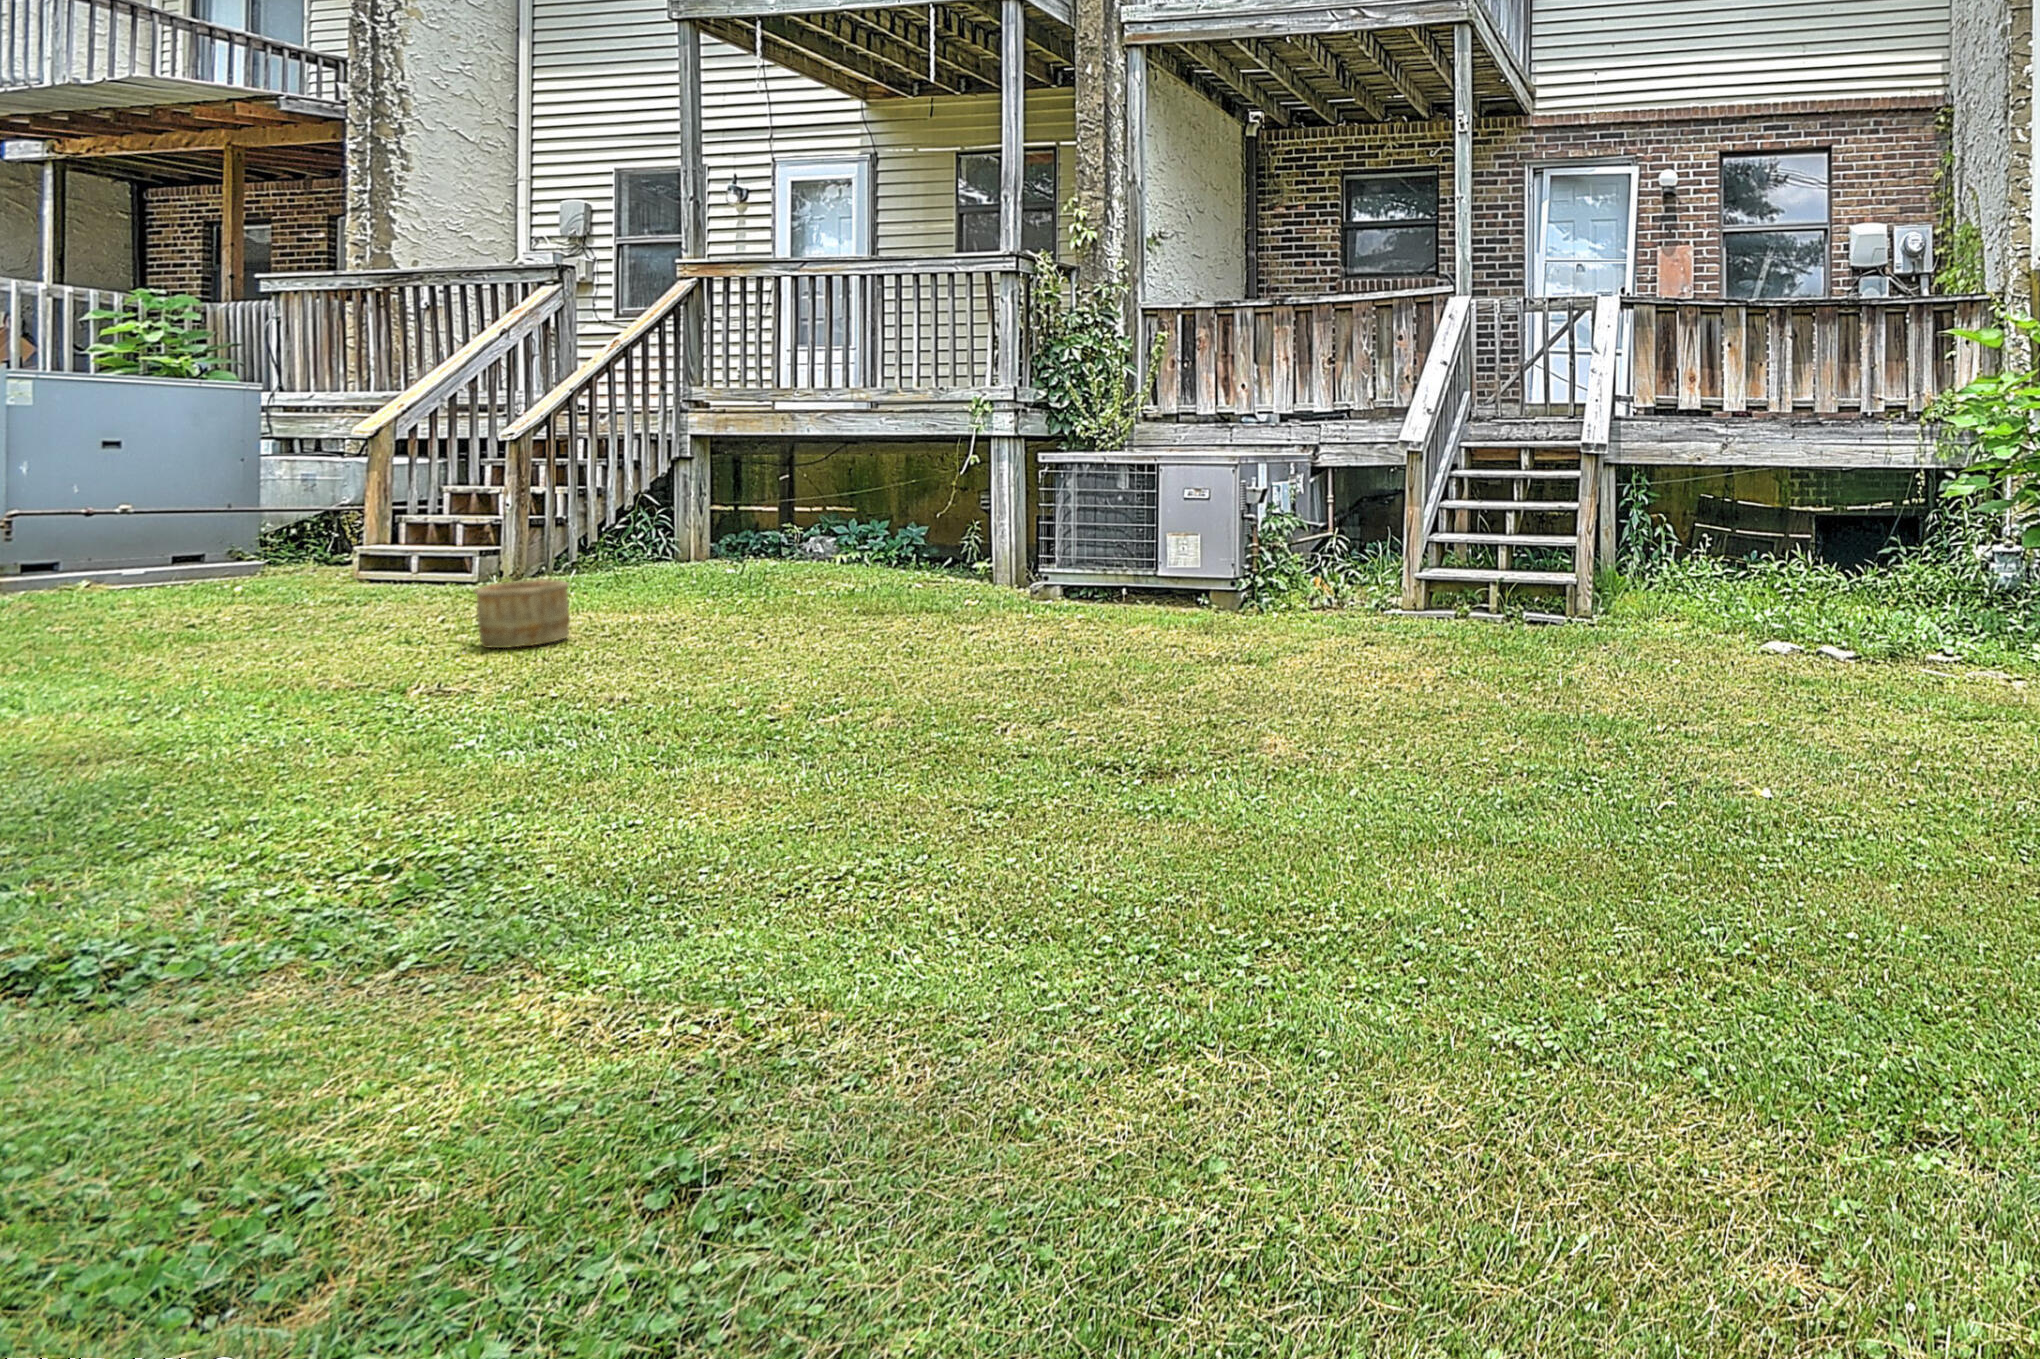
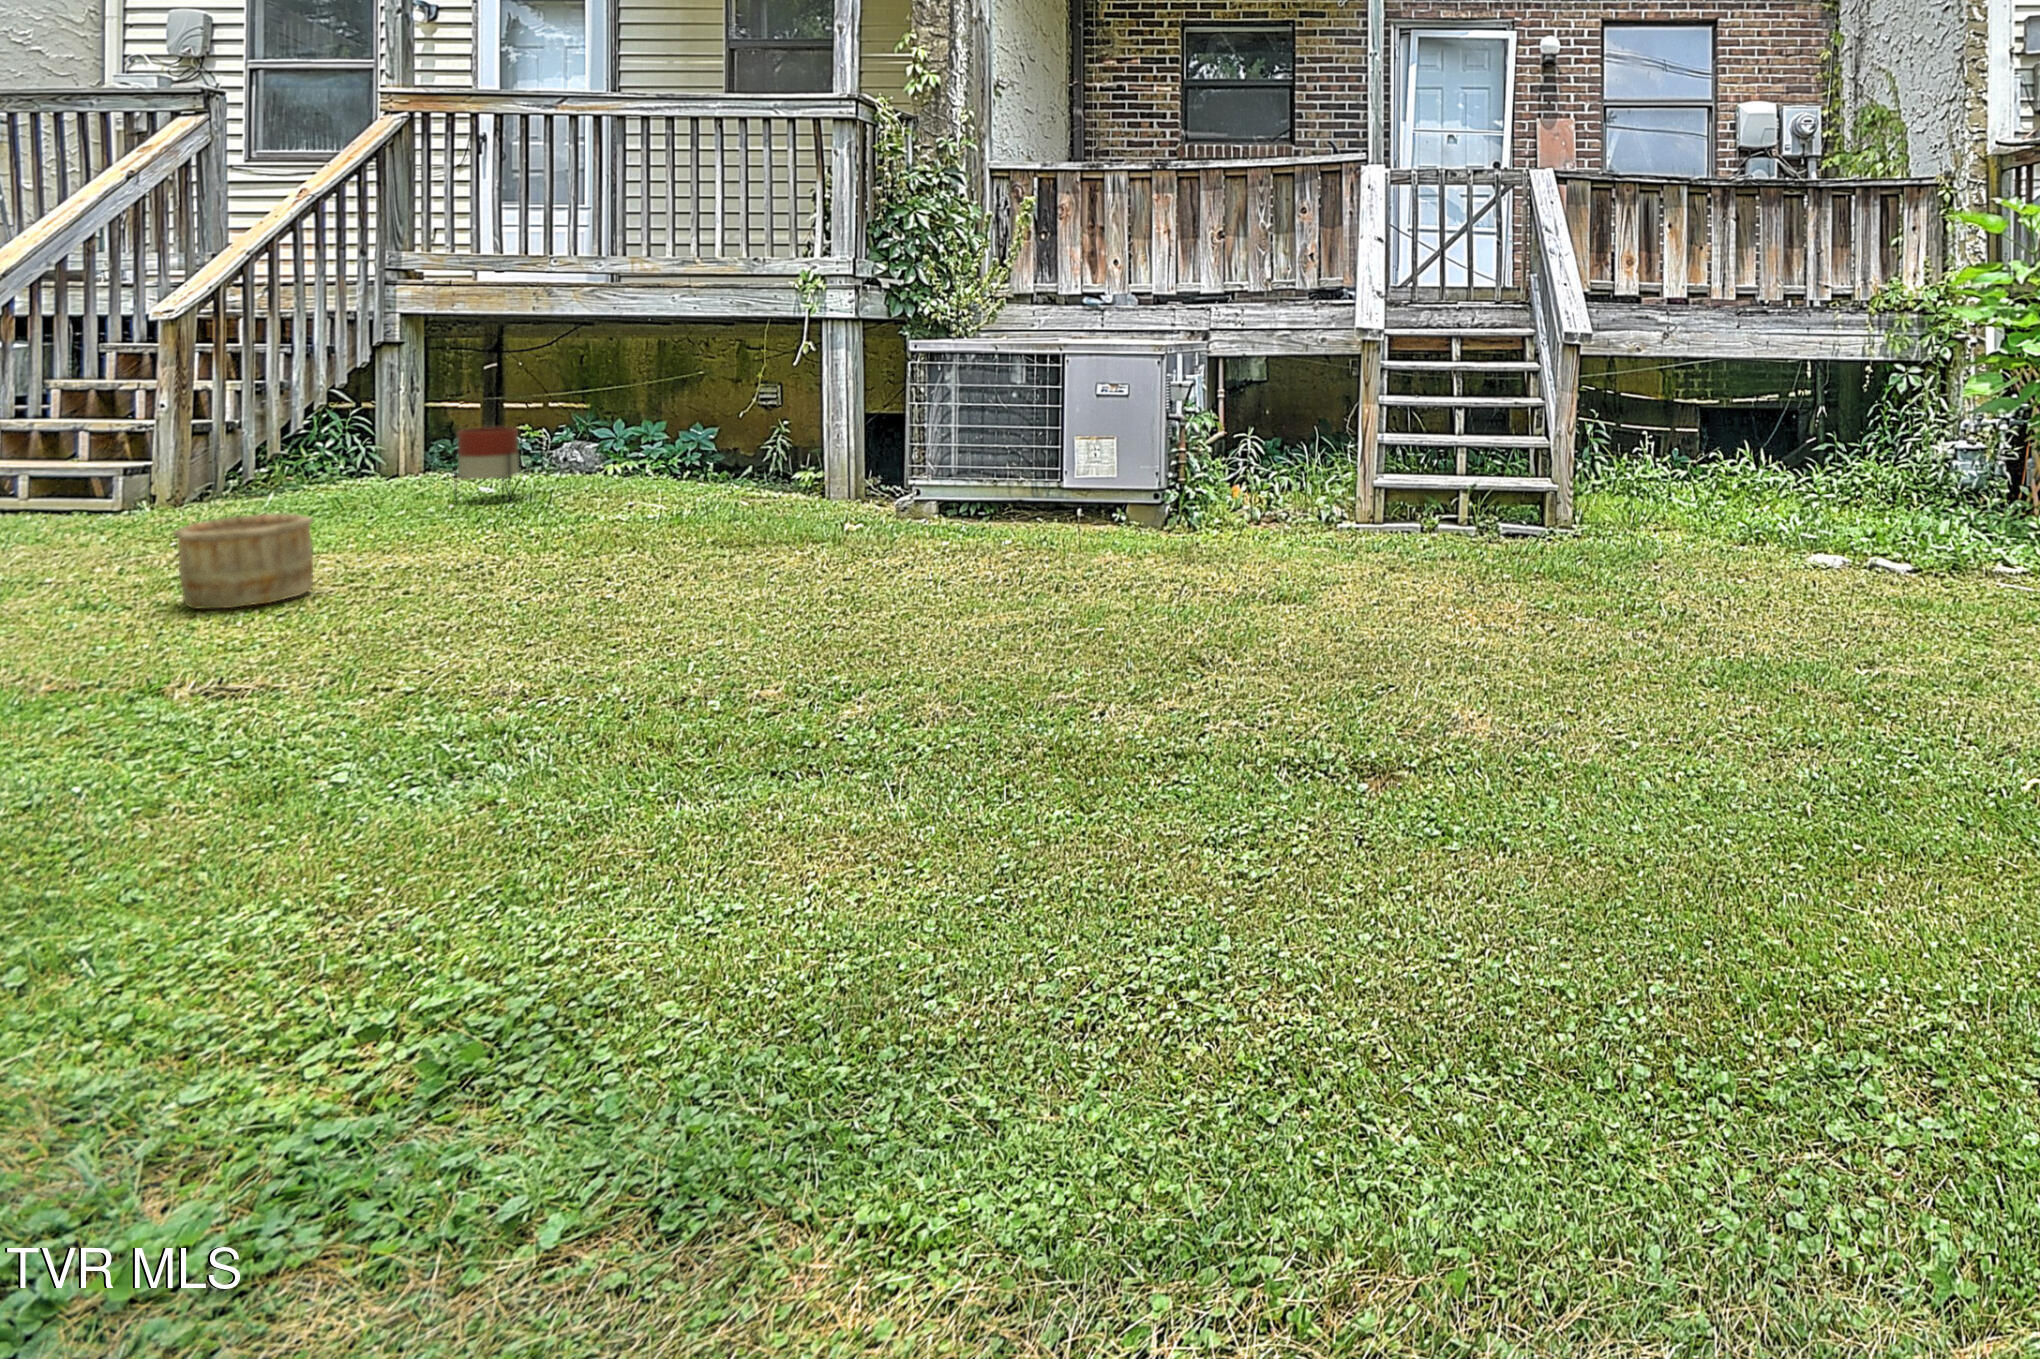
planter: none [703,522,752,583] -> present [454,427,519,491]

